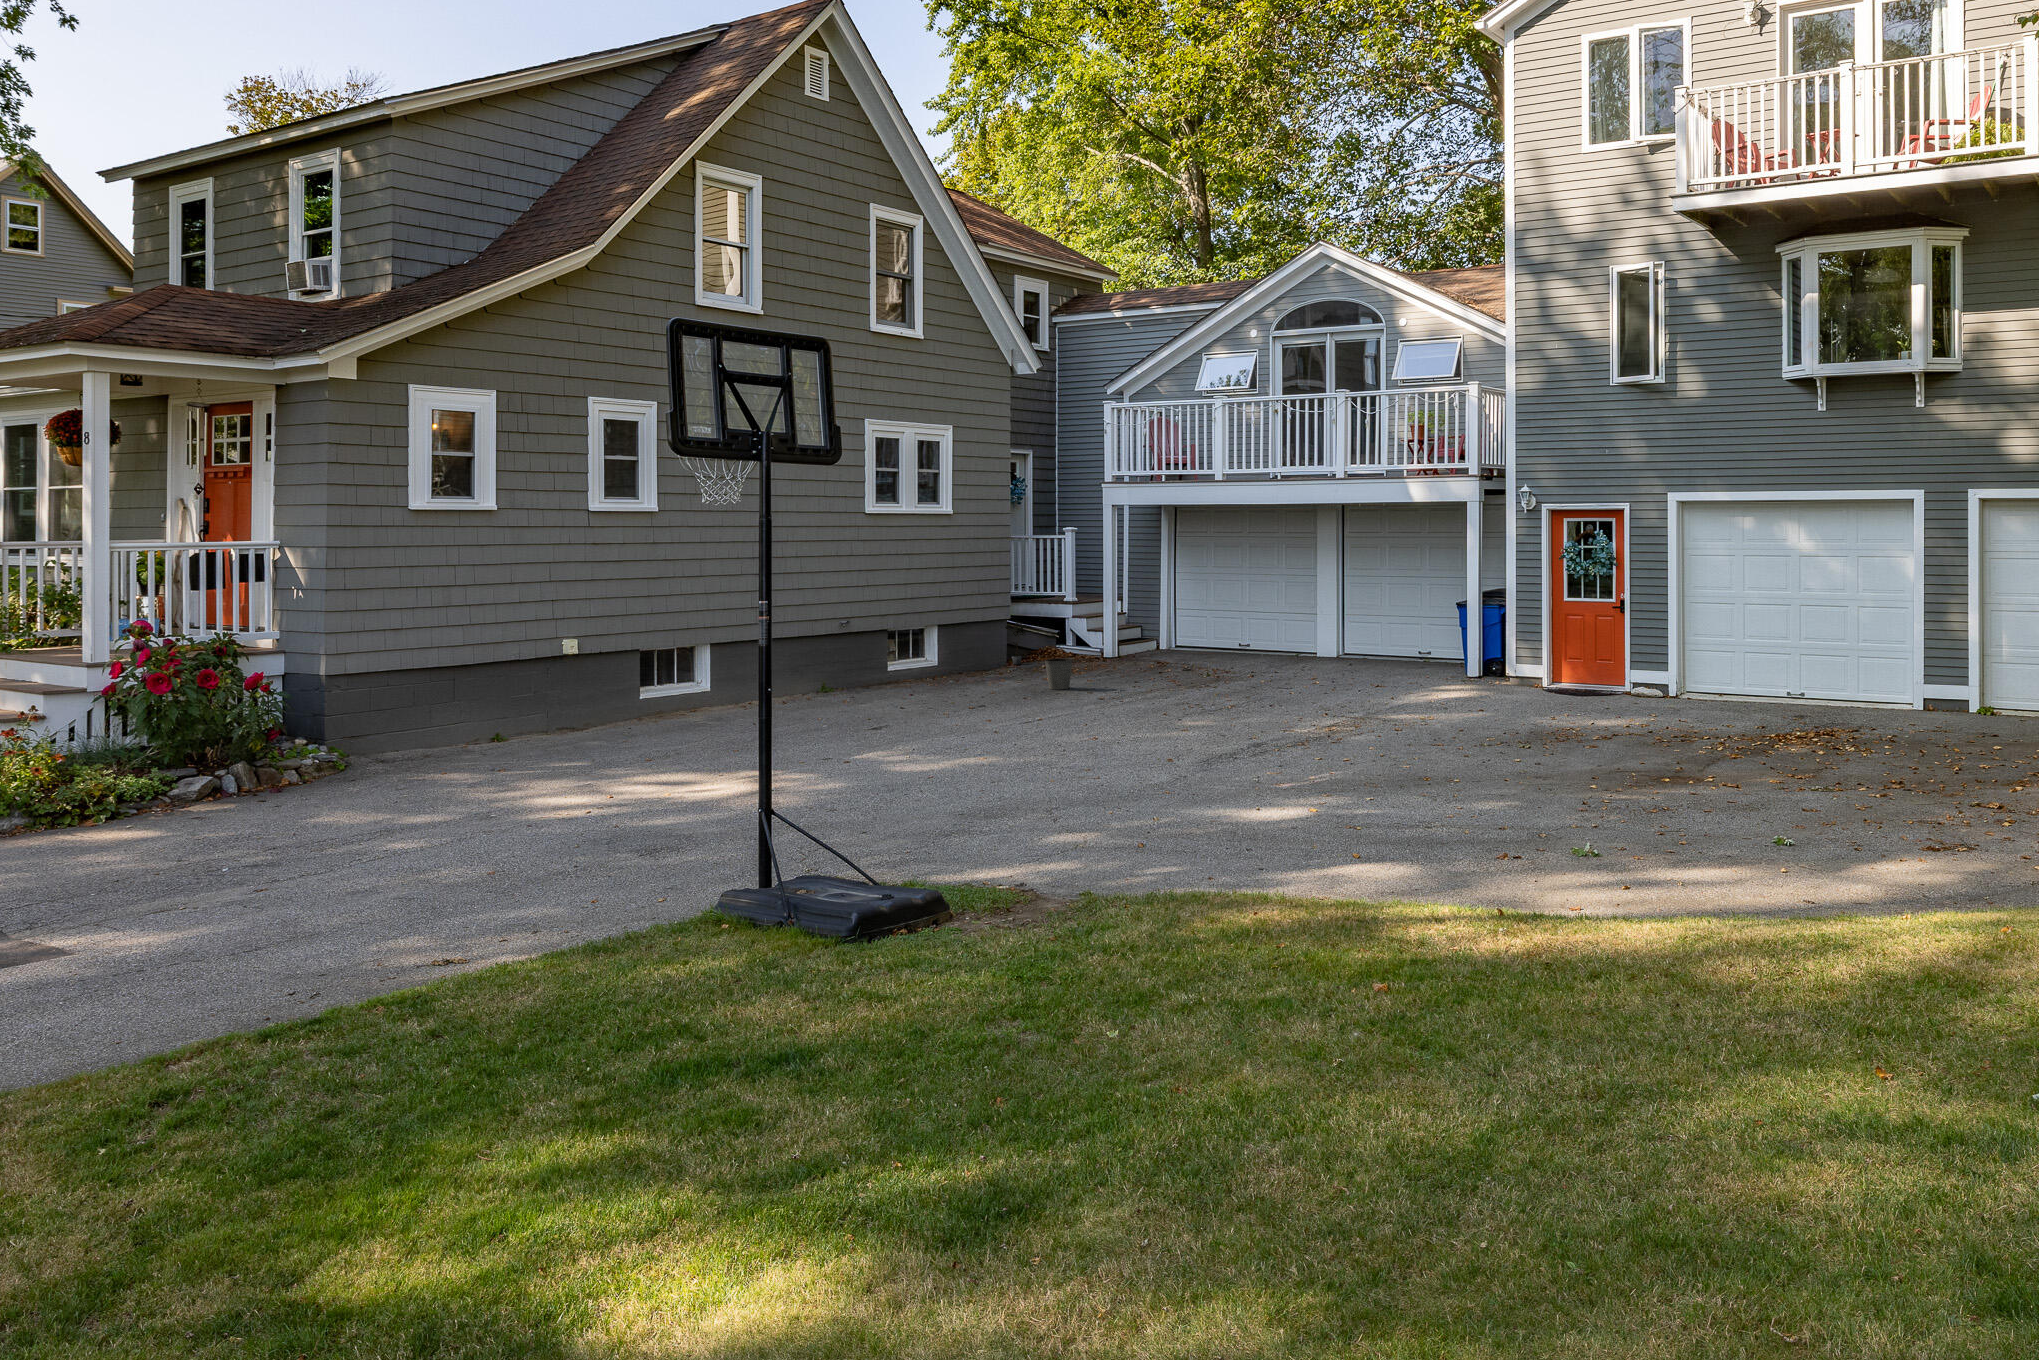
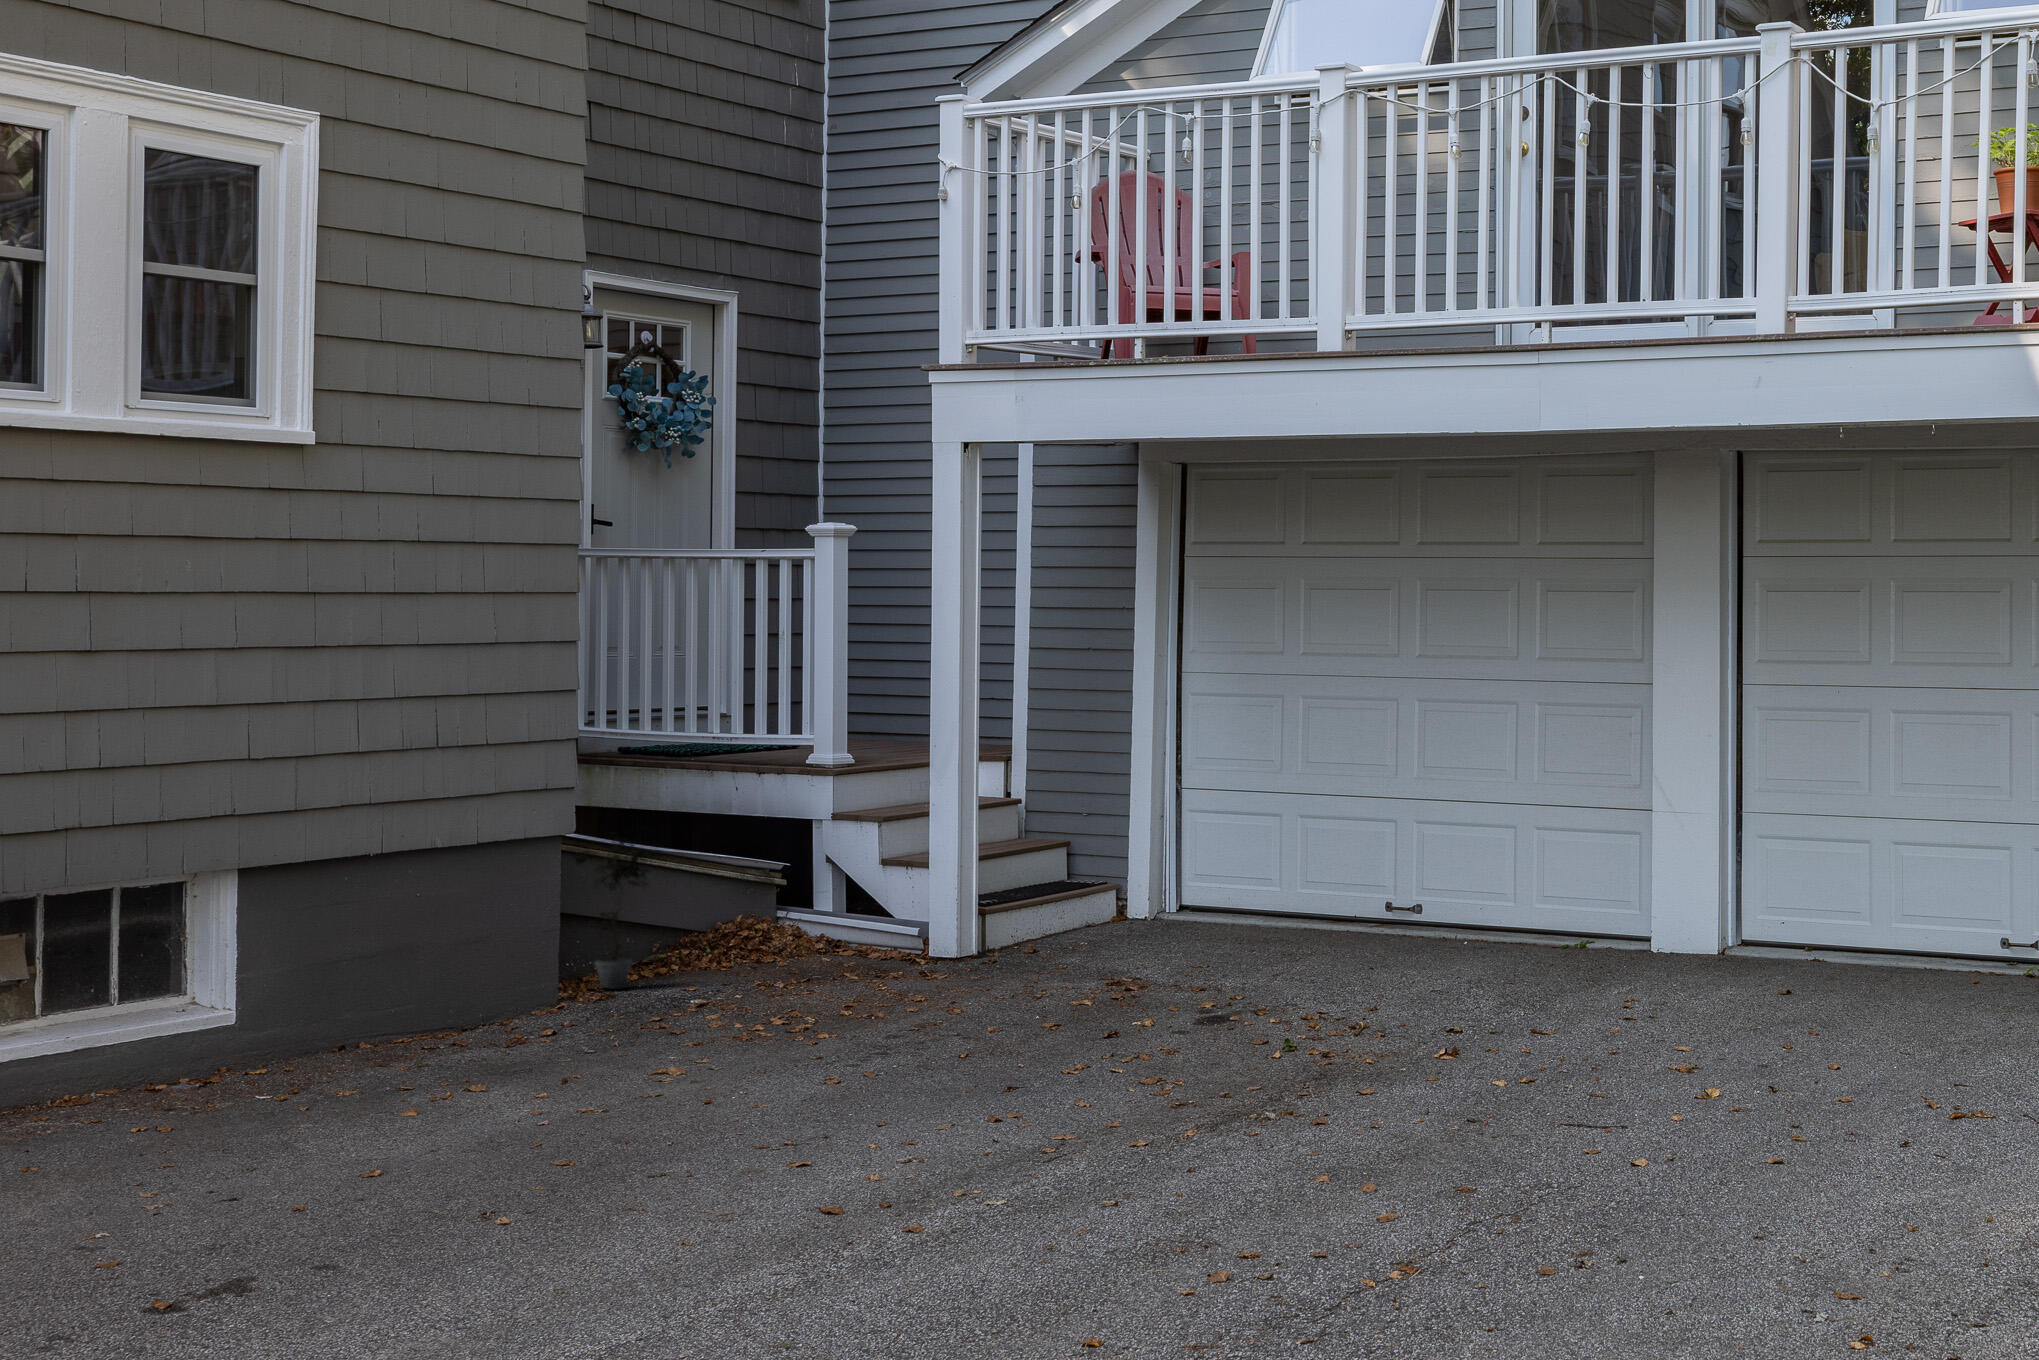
bucket: present [1044,658,1073,690] -> none [651,1002,772,1132]

